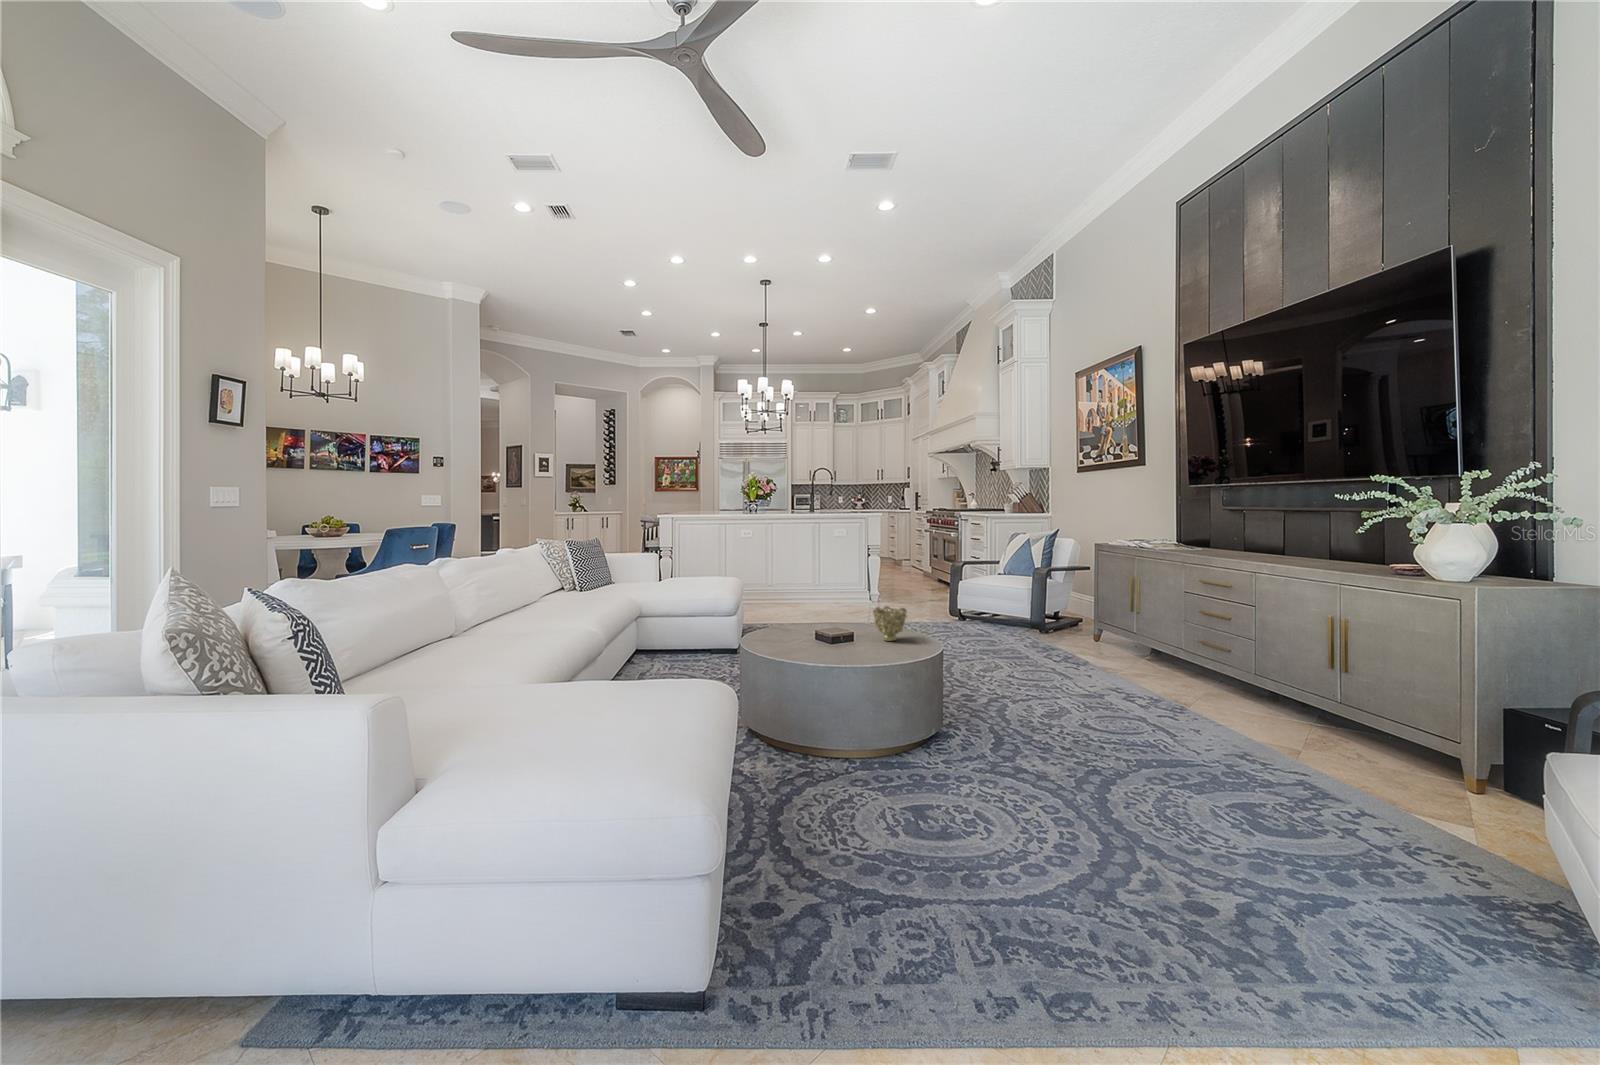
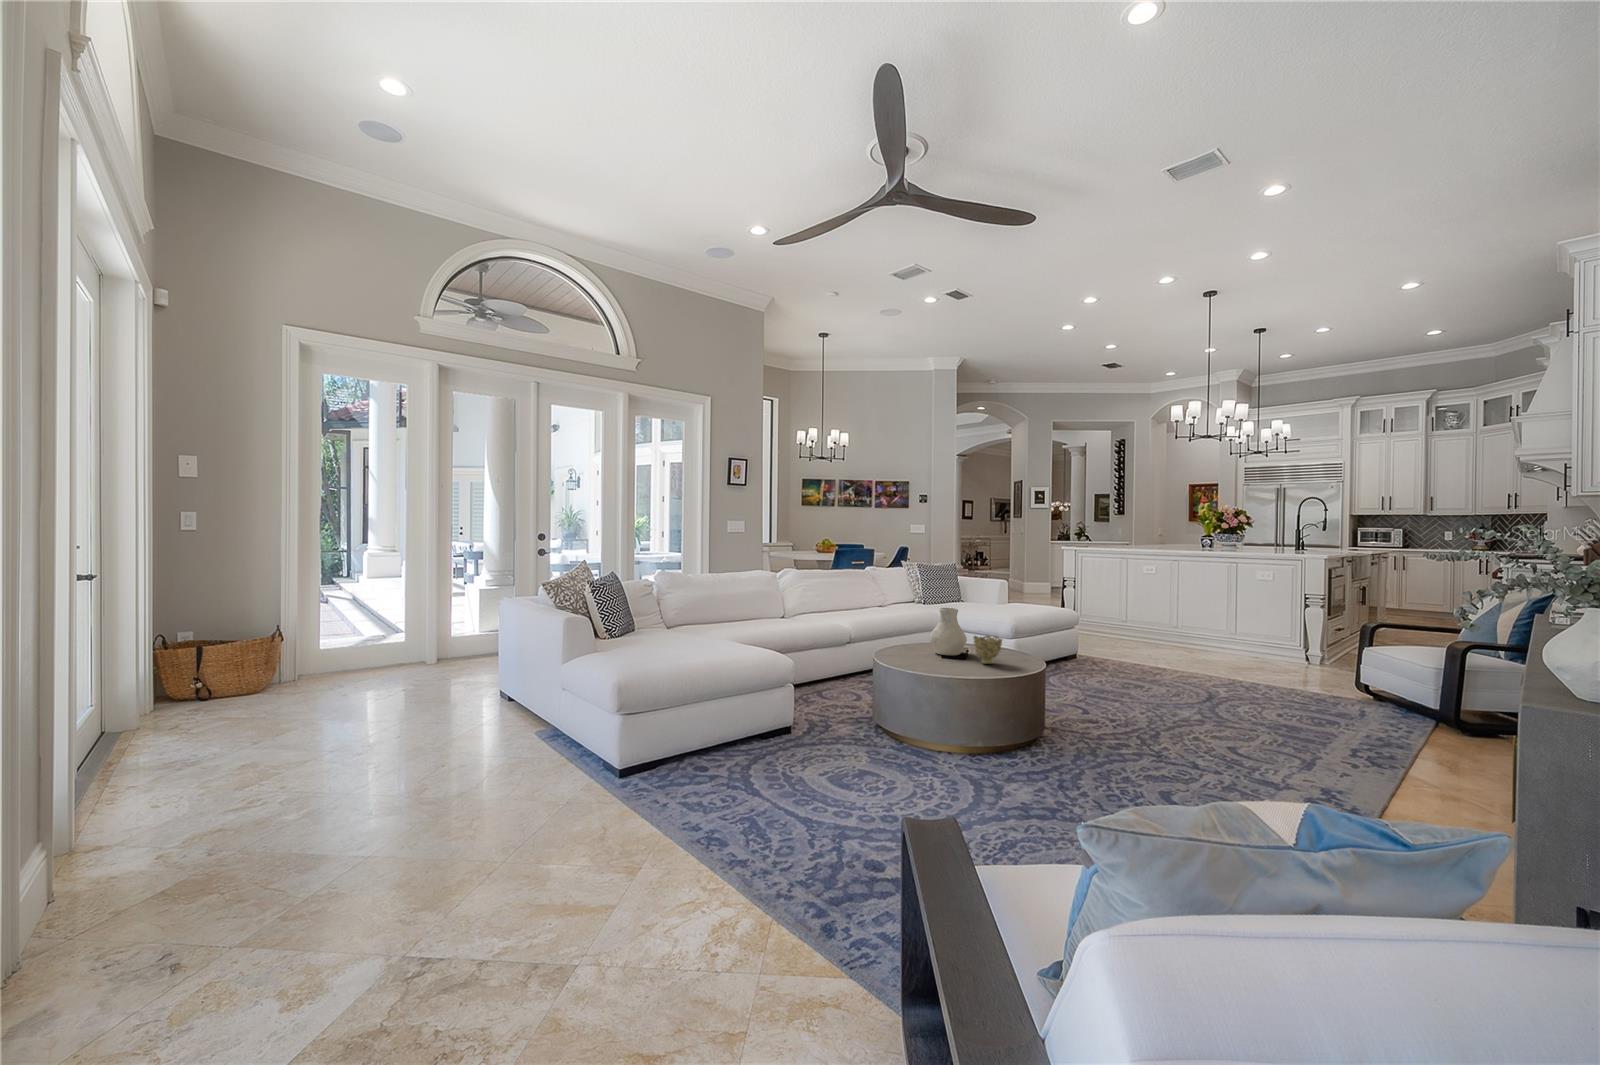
vase: none [798,582,844,642] -> present [929,608,967,655]

